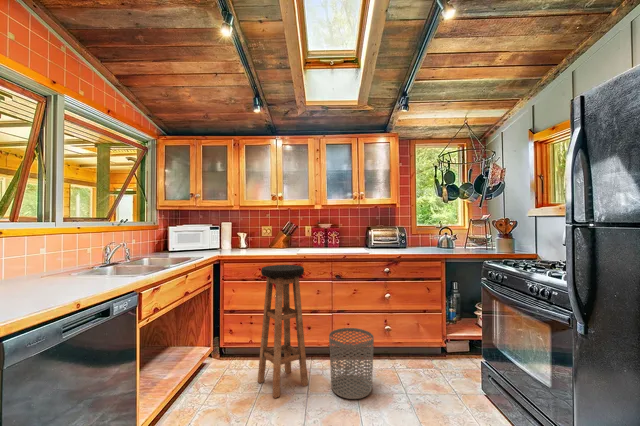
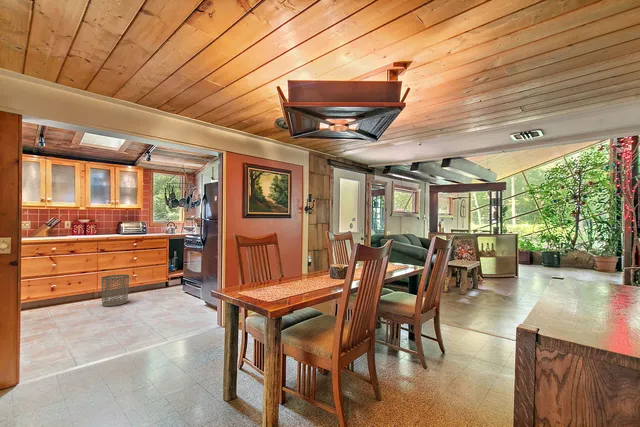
bar stool: present [258,265,308,398] -> none [46,243,86,314]

